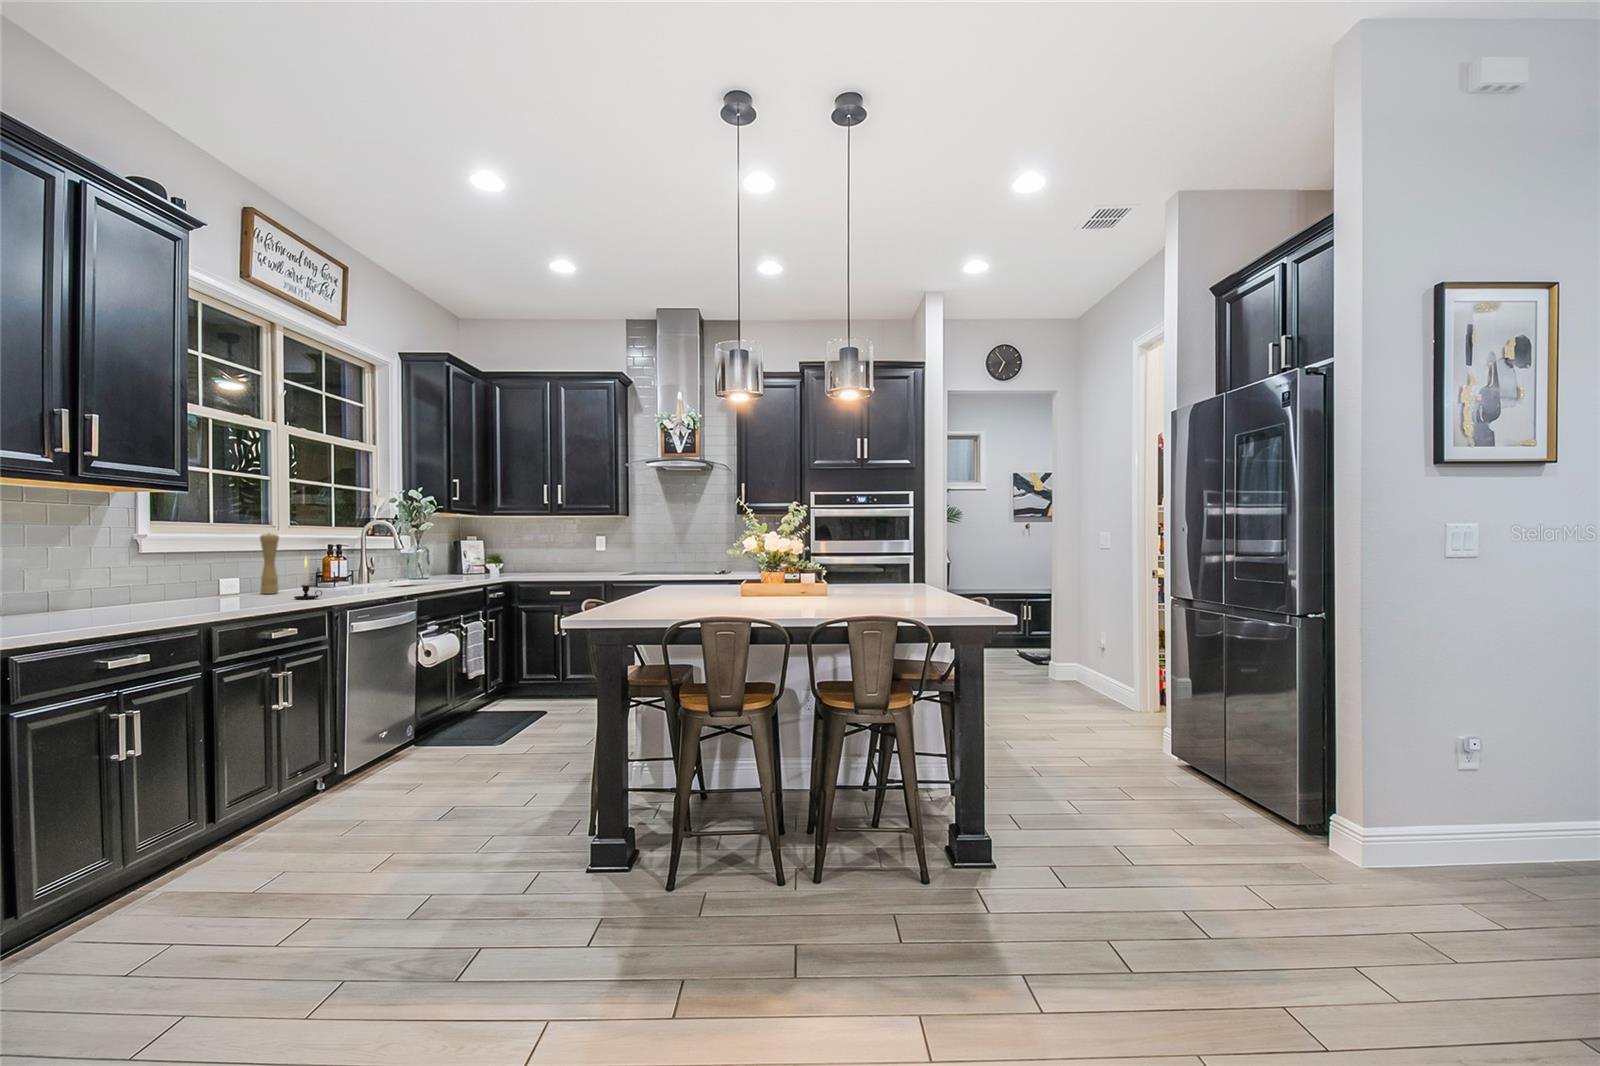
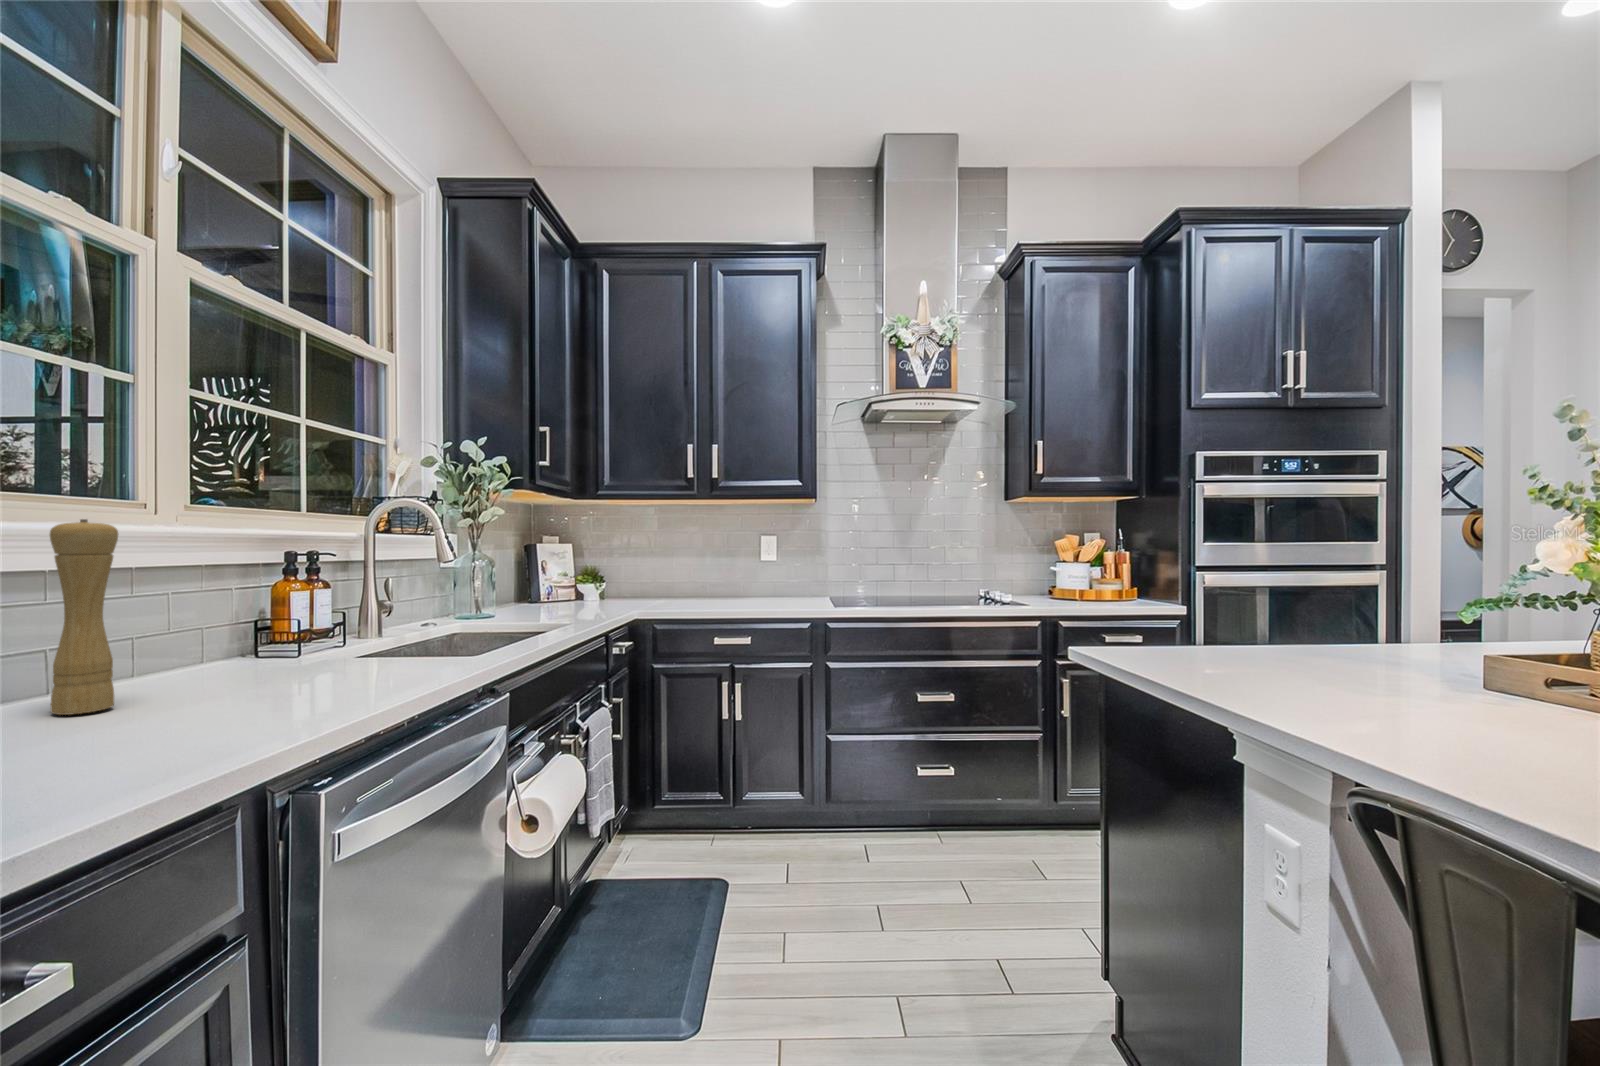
candle: present [294,557,322,599] -> none [130,599,239,758]

